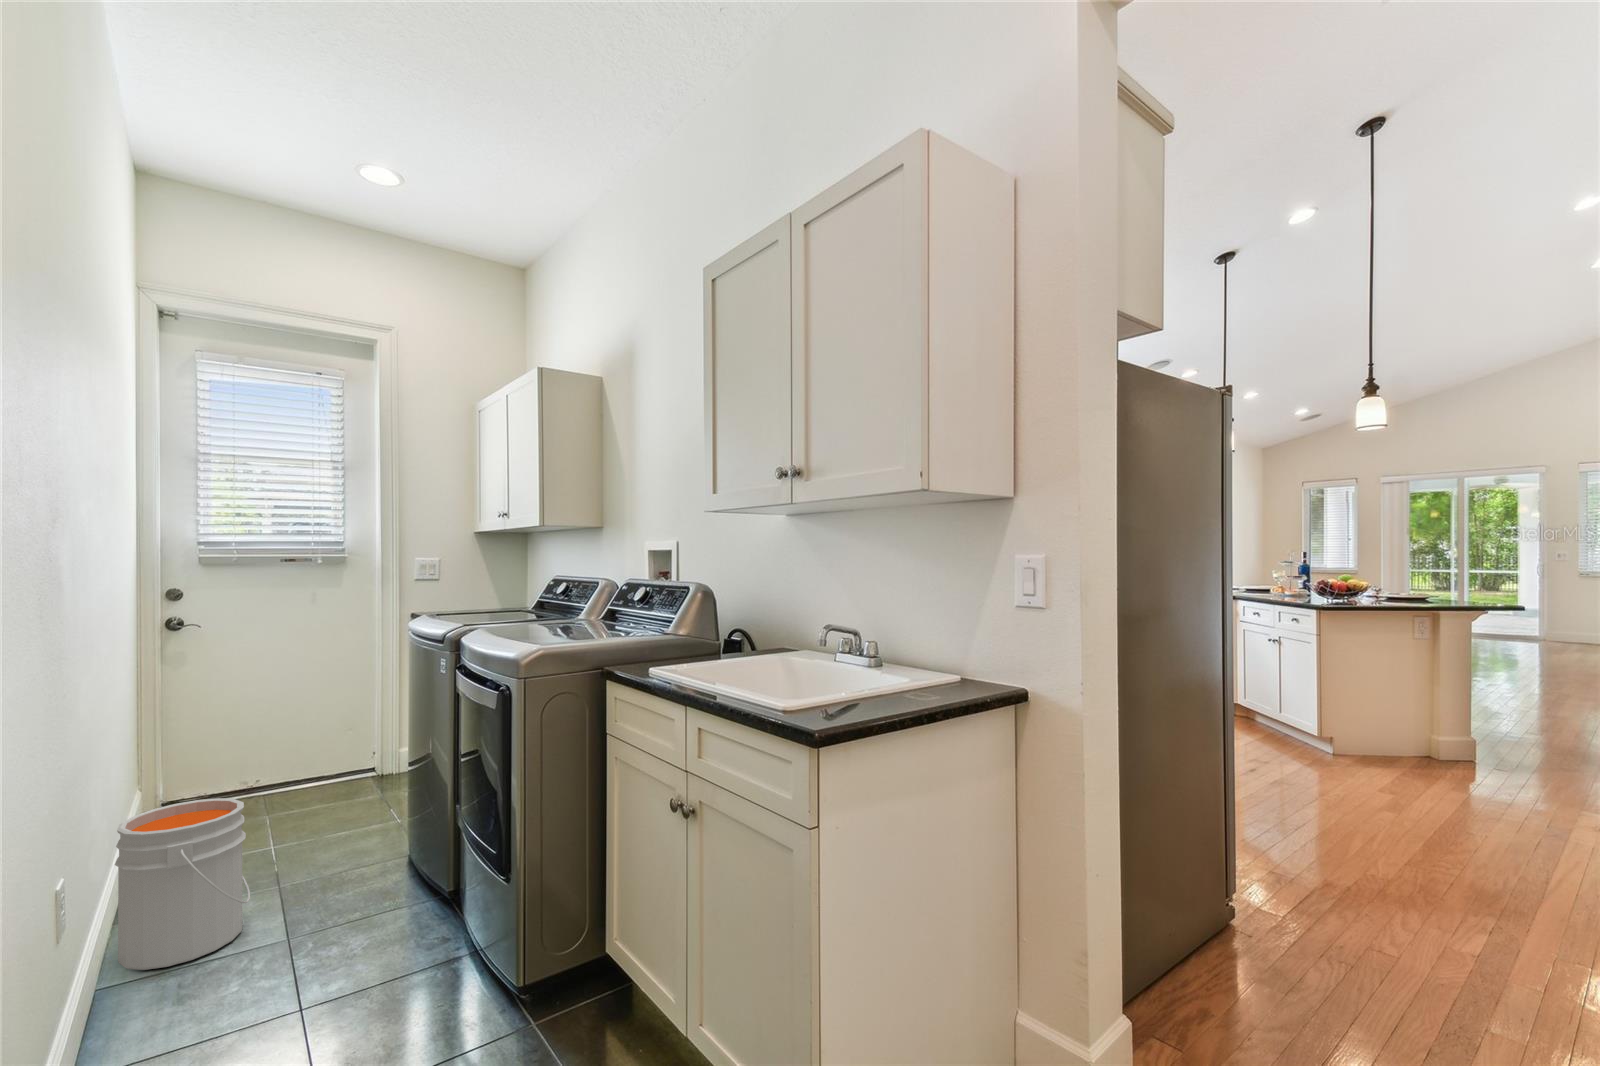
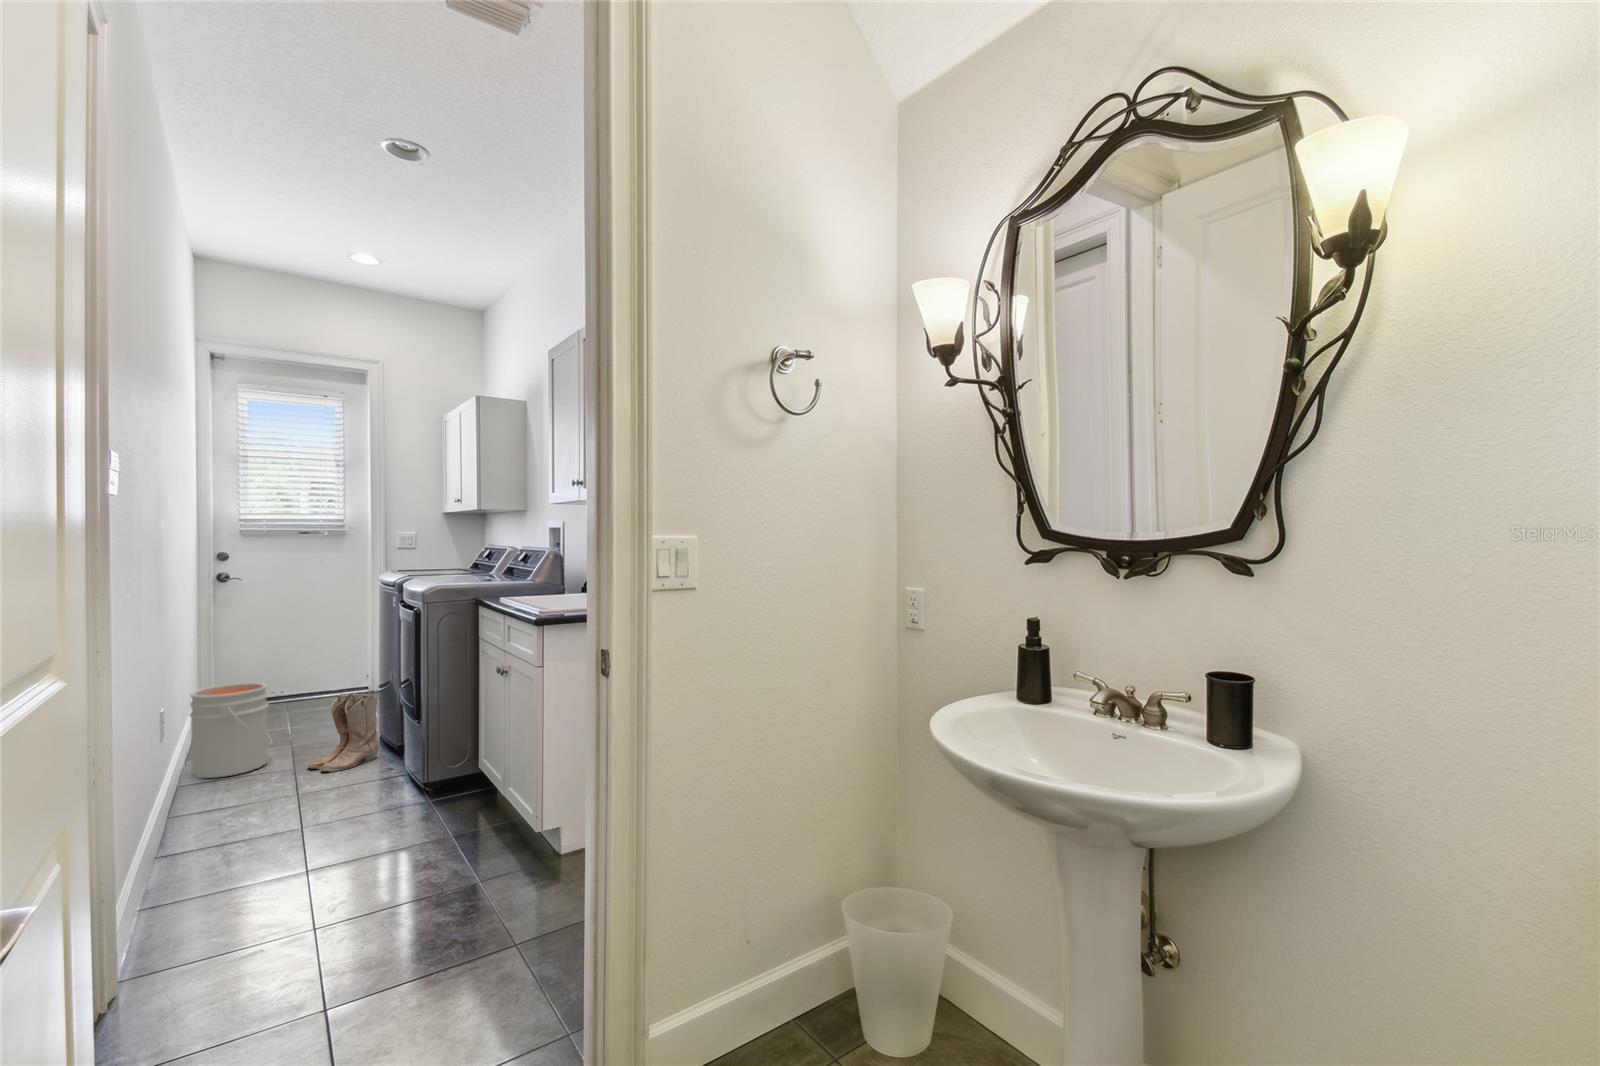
boots: none [308,811,418,949] -> present [308,693,379,772]

